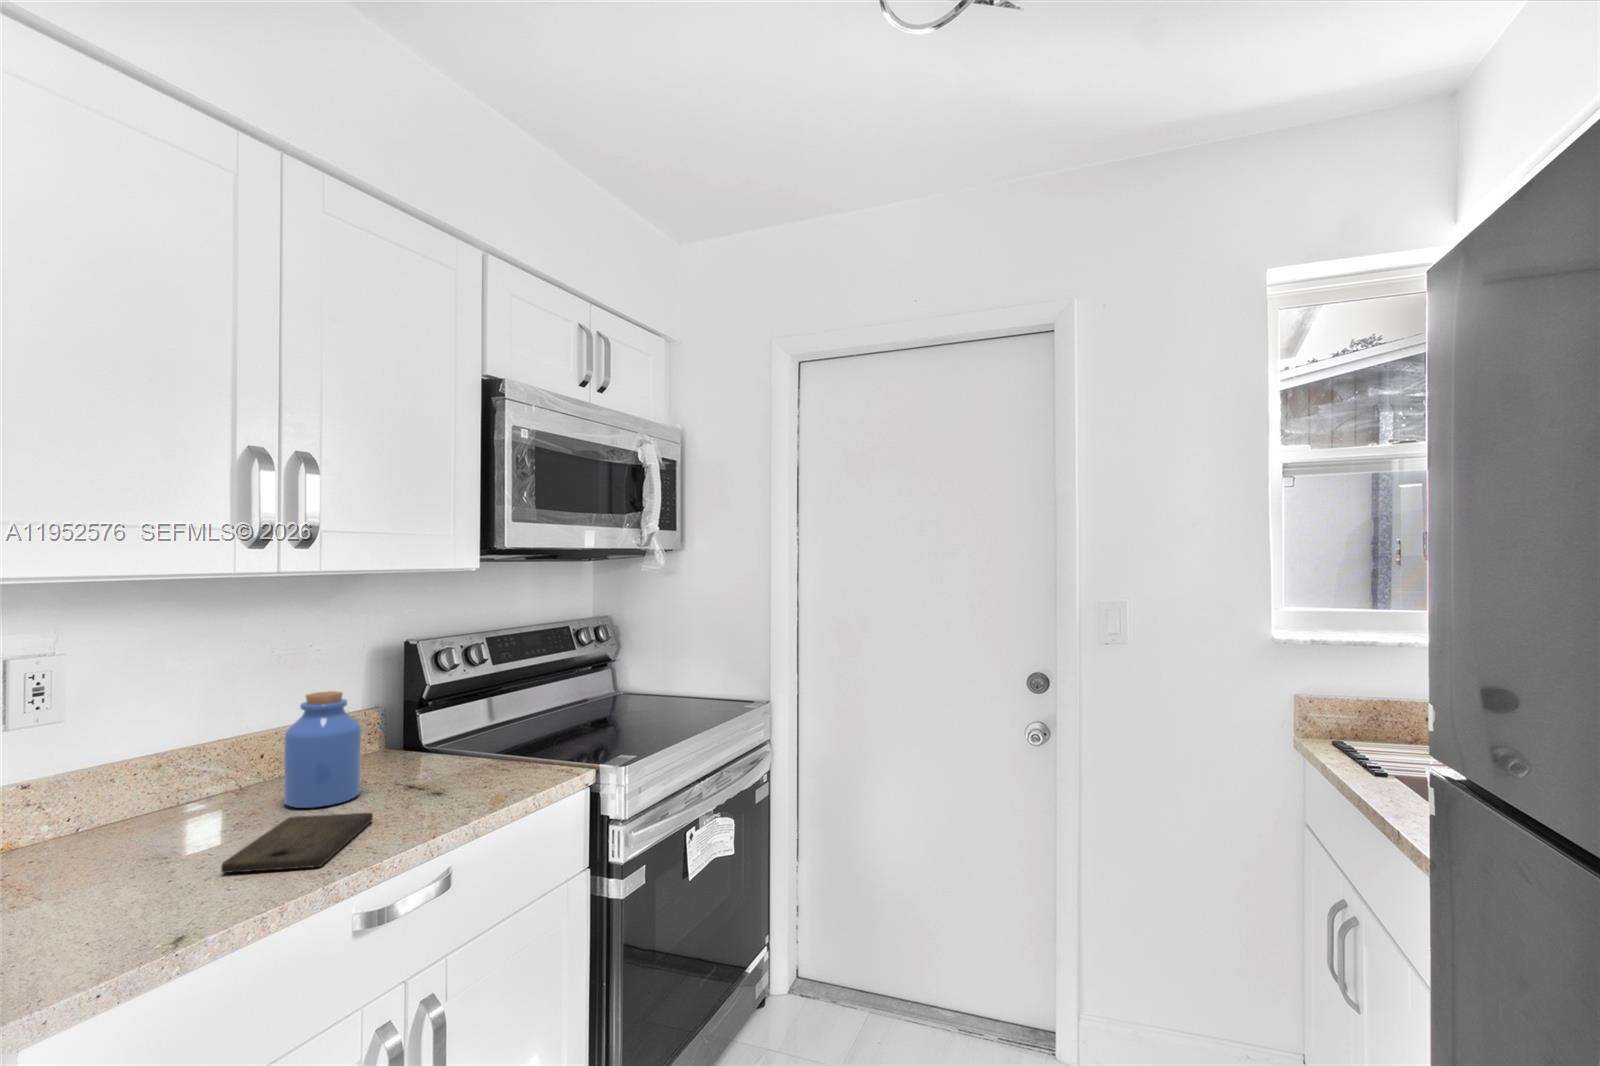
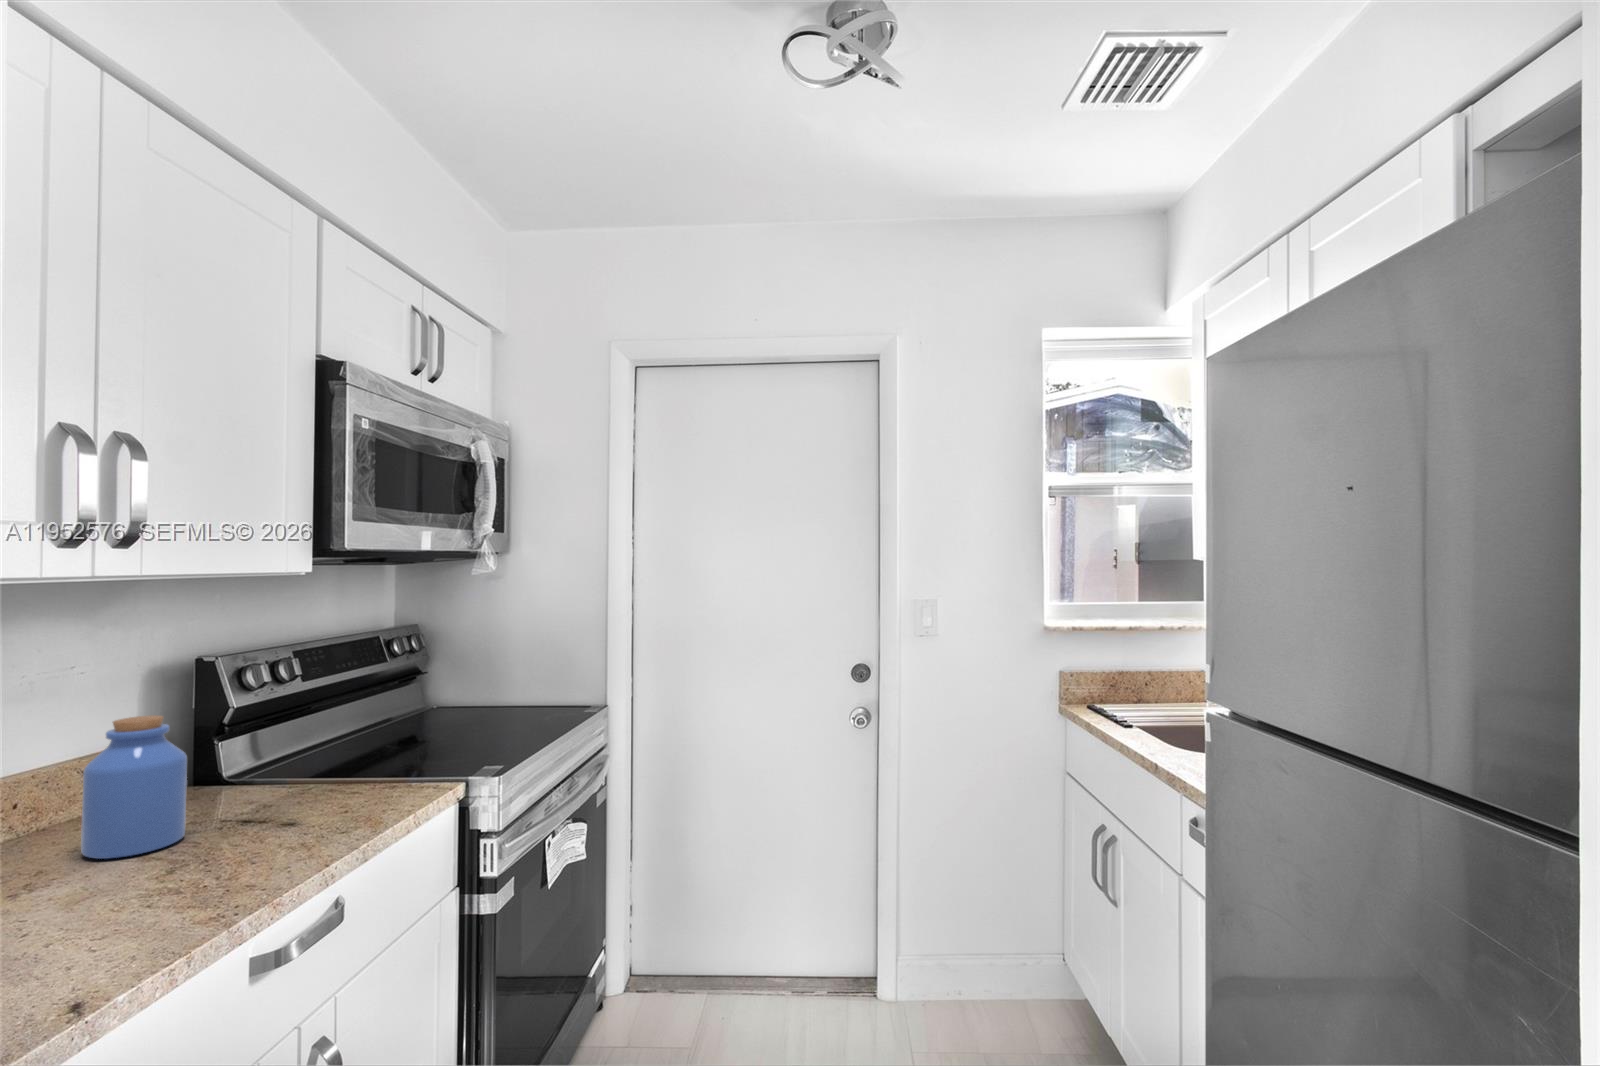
cutting board: present [221,813,373,873] -> none [65,850,231,938]

